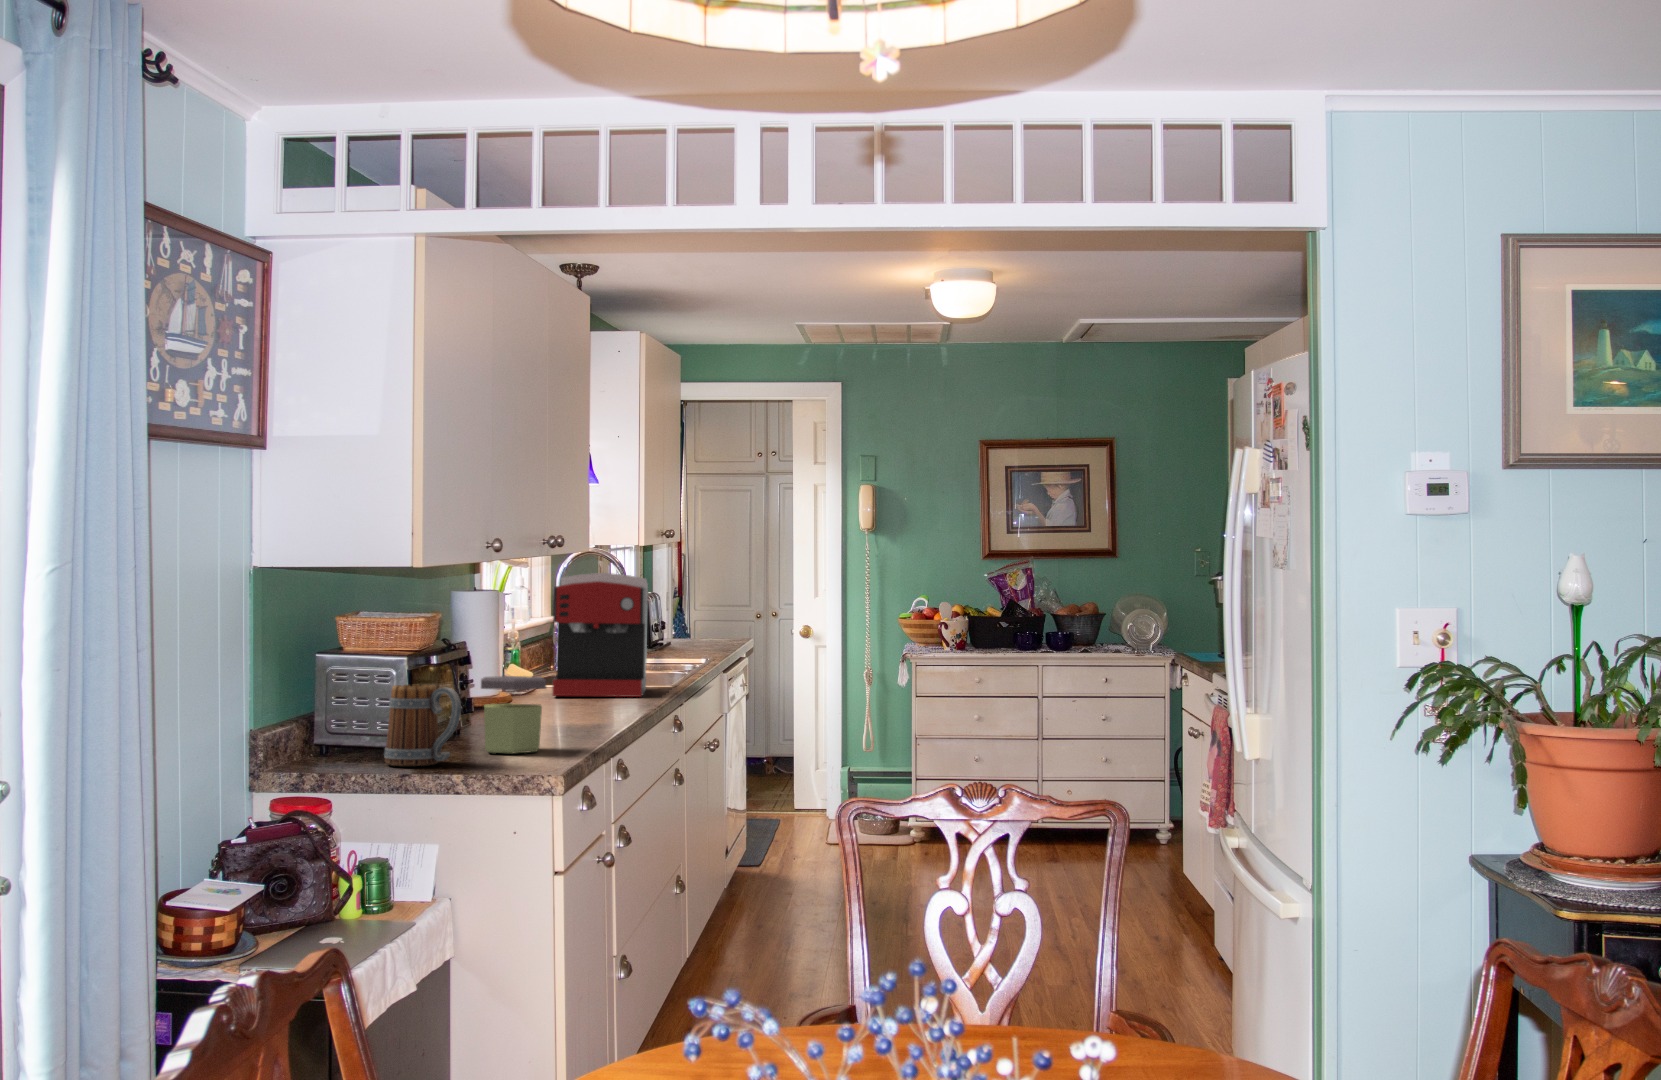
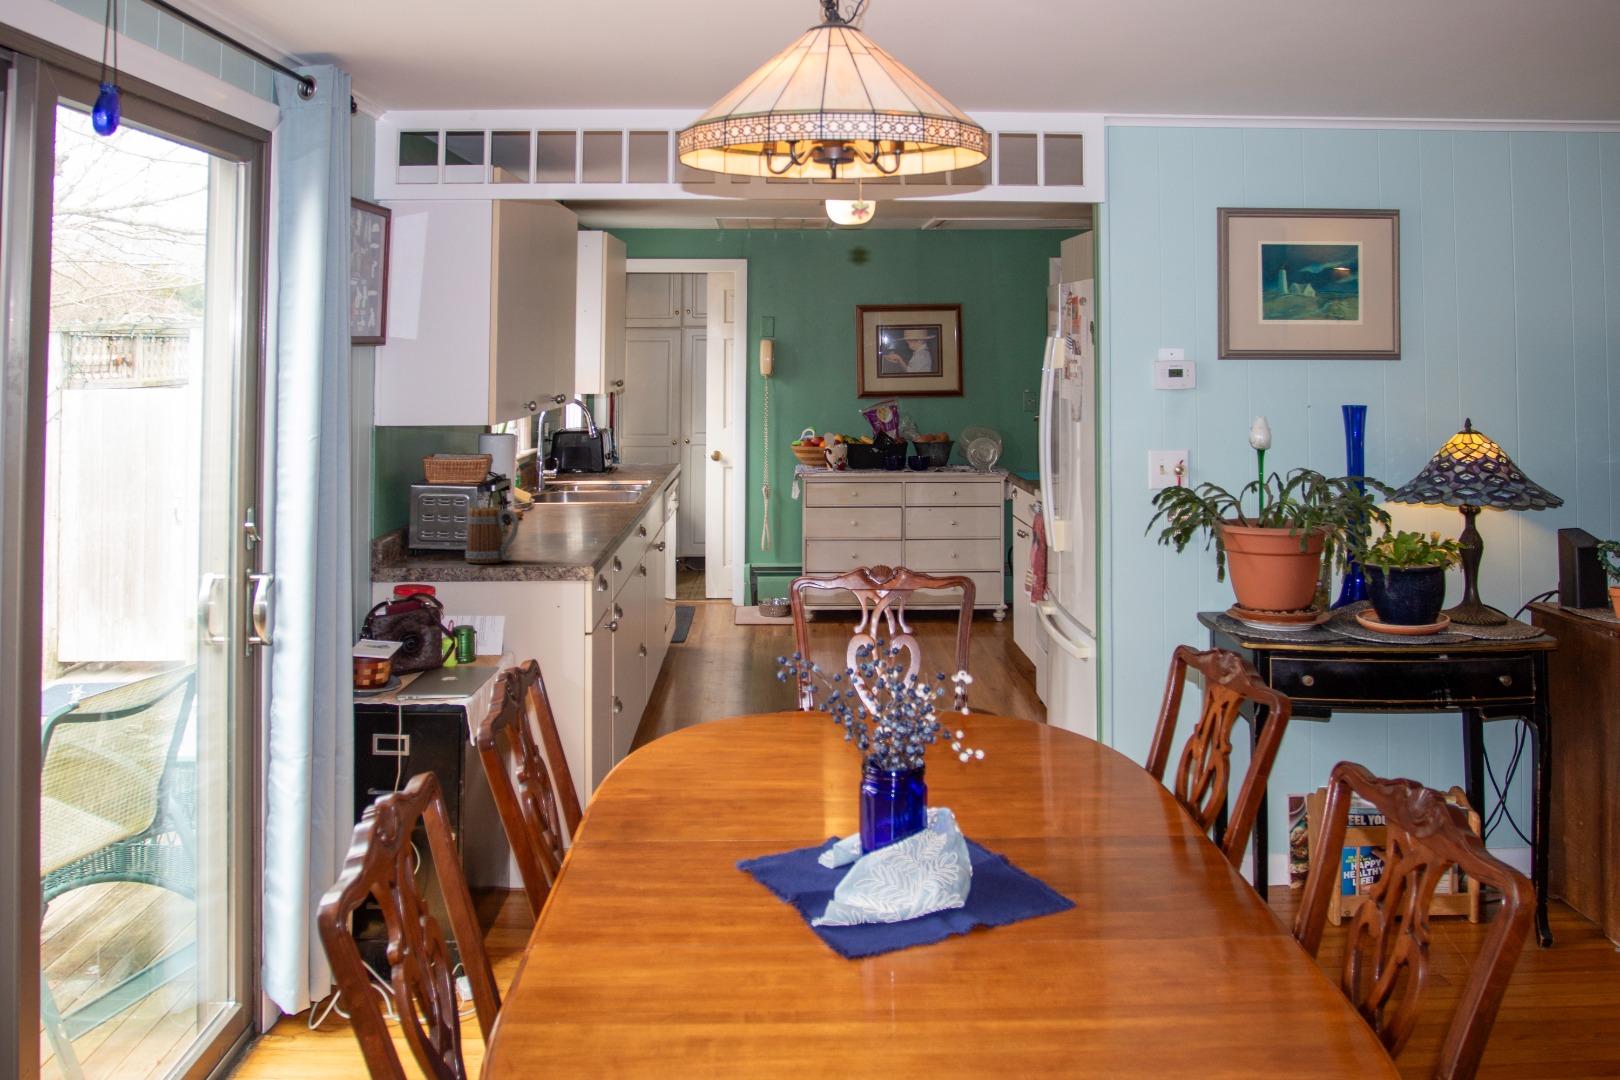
coffee maker: present [552,573,648,697] -> none [550,420,617,512]
jar: present [481,676,546,753] -> none [524,500,572,554]

